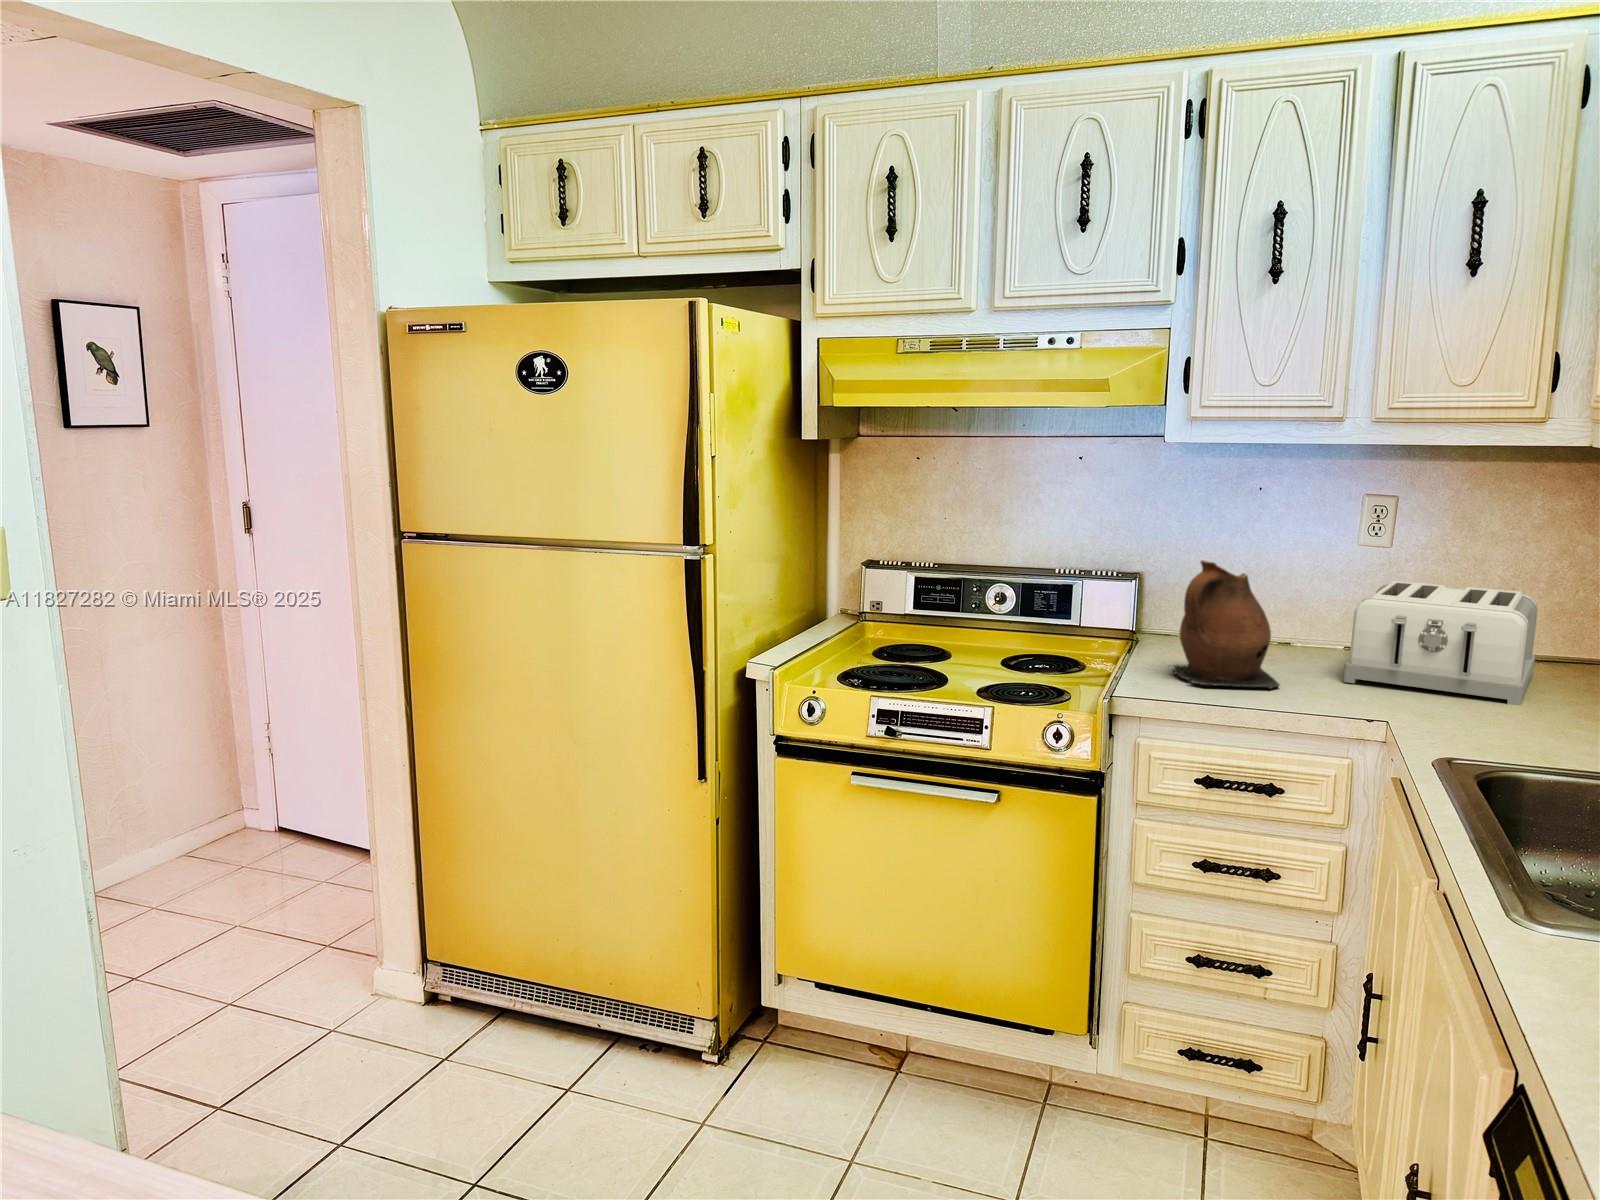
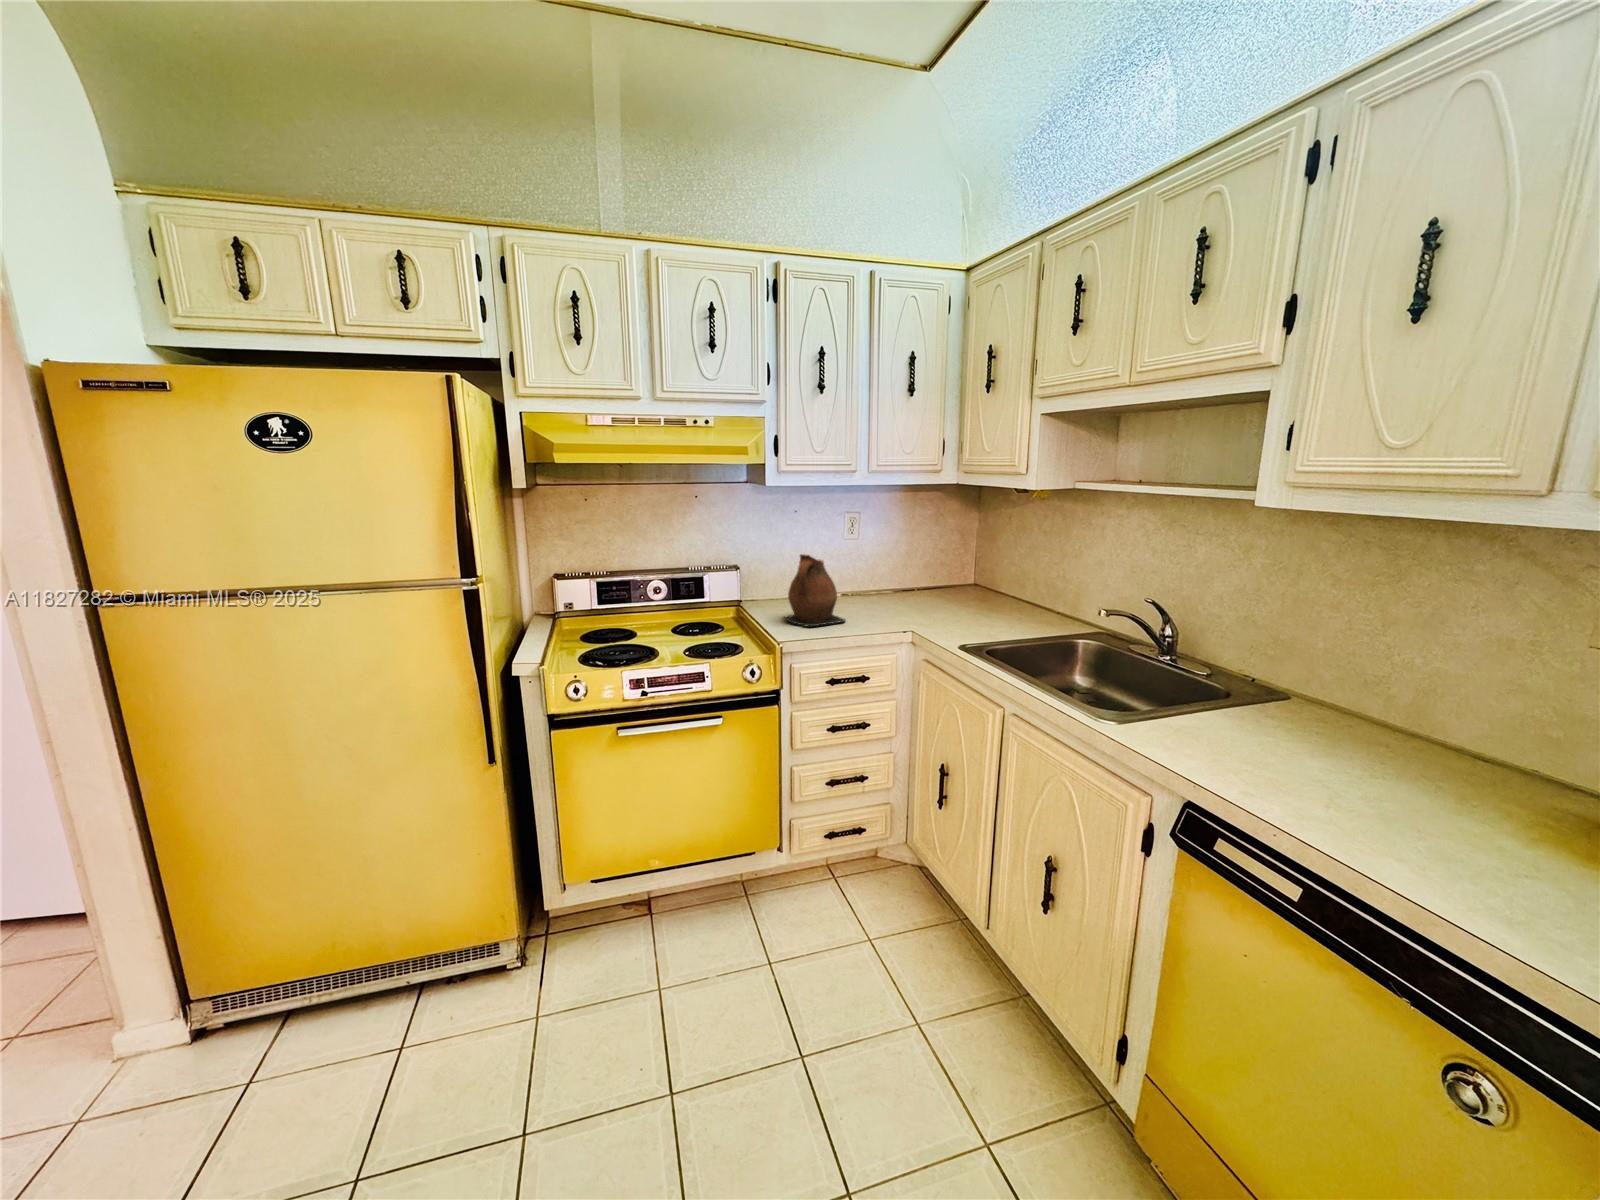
toaster: present [1344,581,1538,706] -> none [859,556,948,613]

